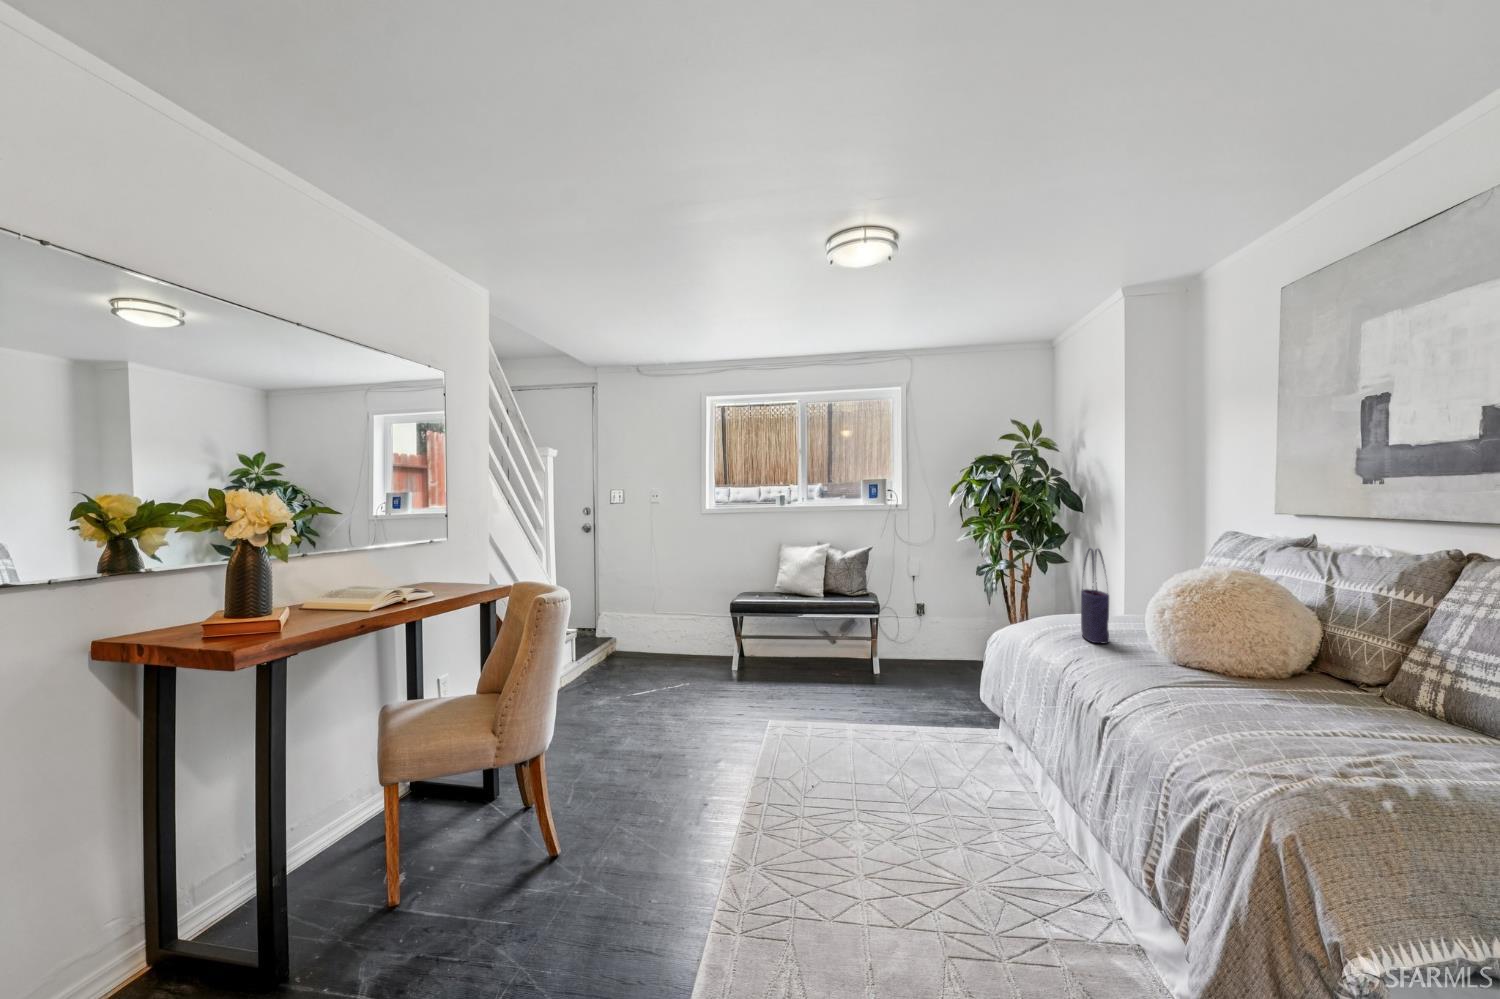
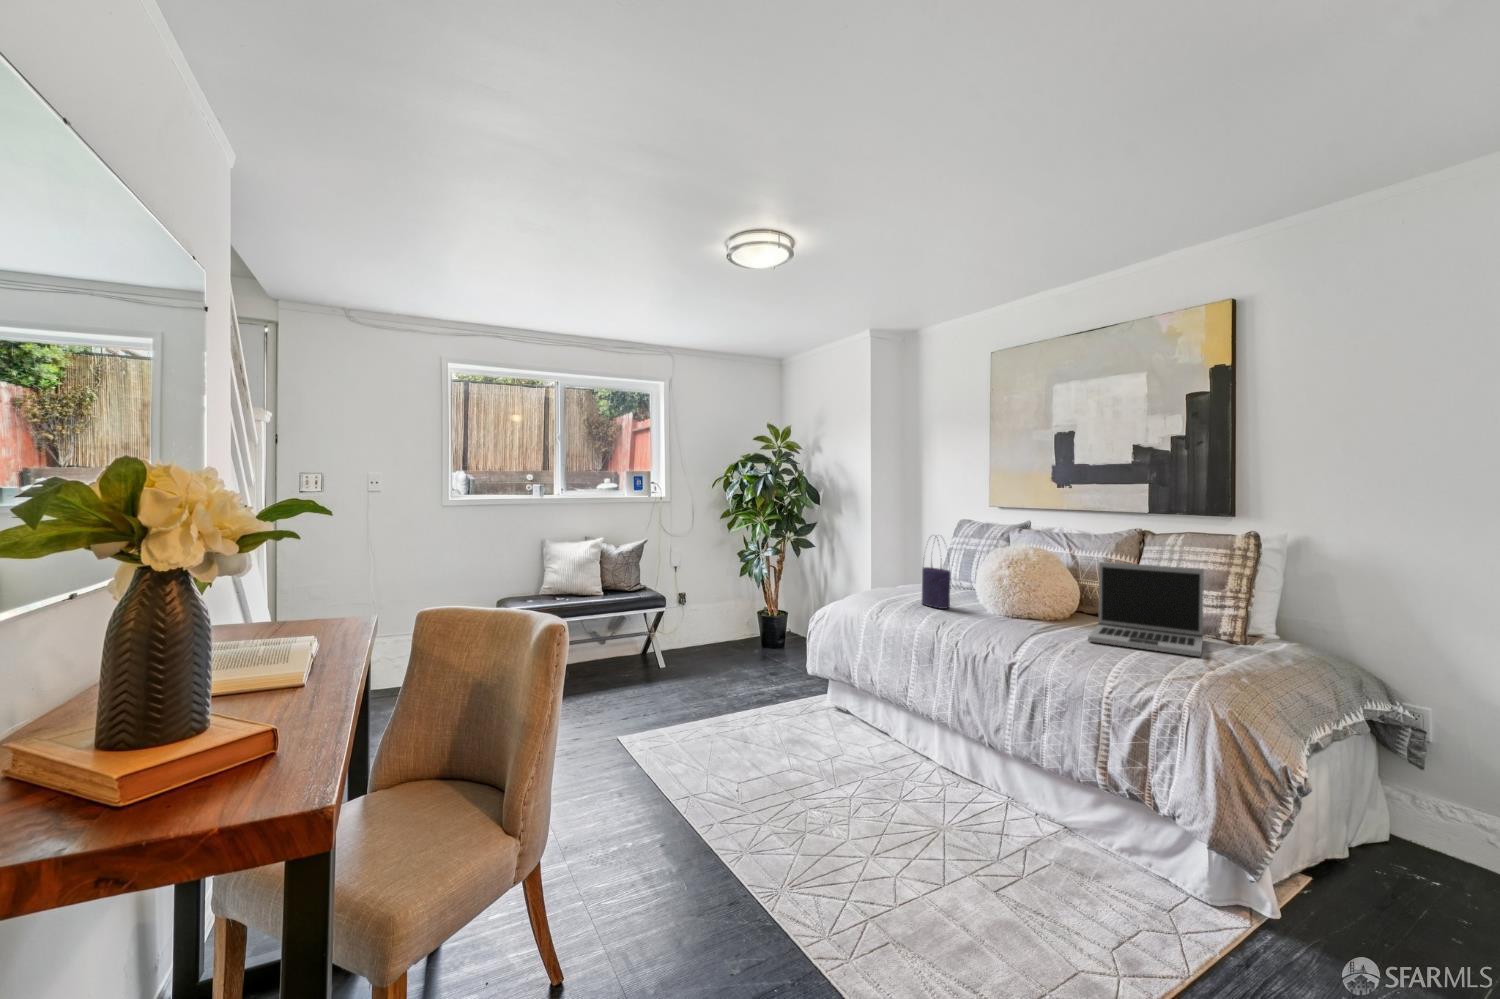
laptop: none [1217,596,1465,758] -> present [1088,562,1204,656]

